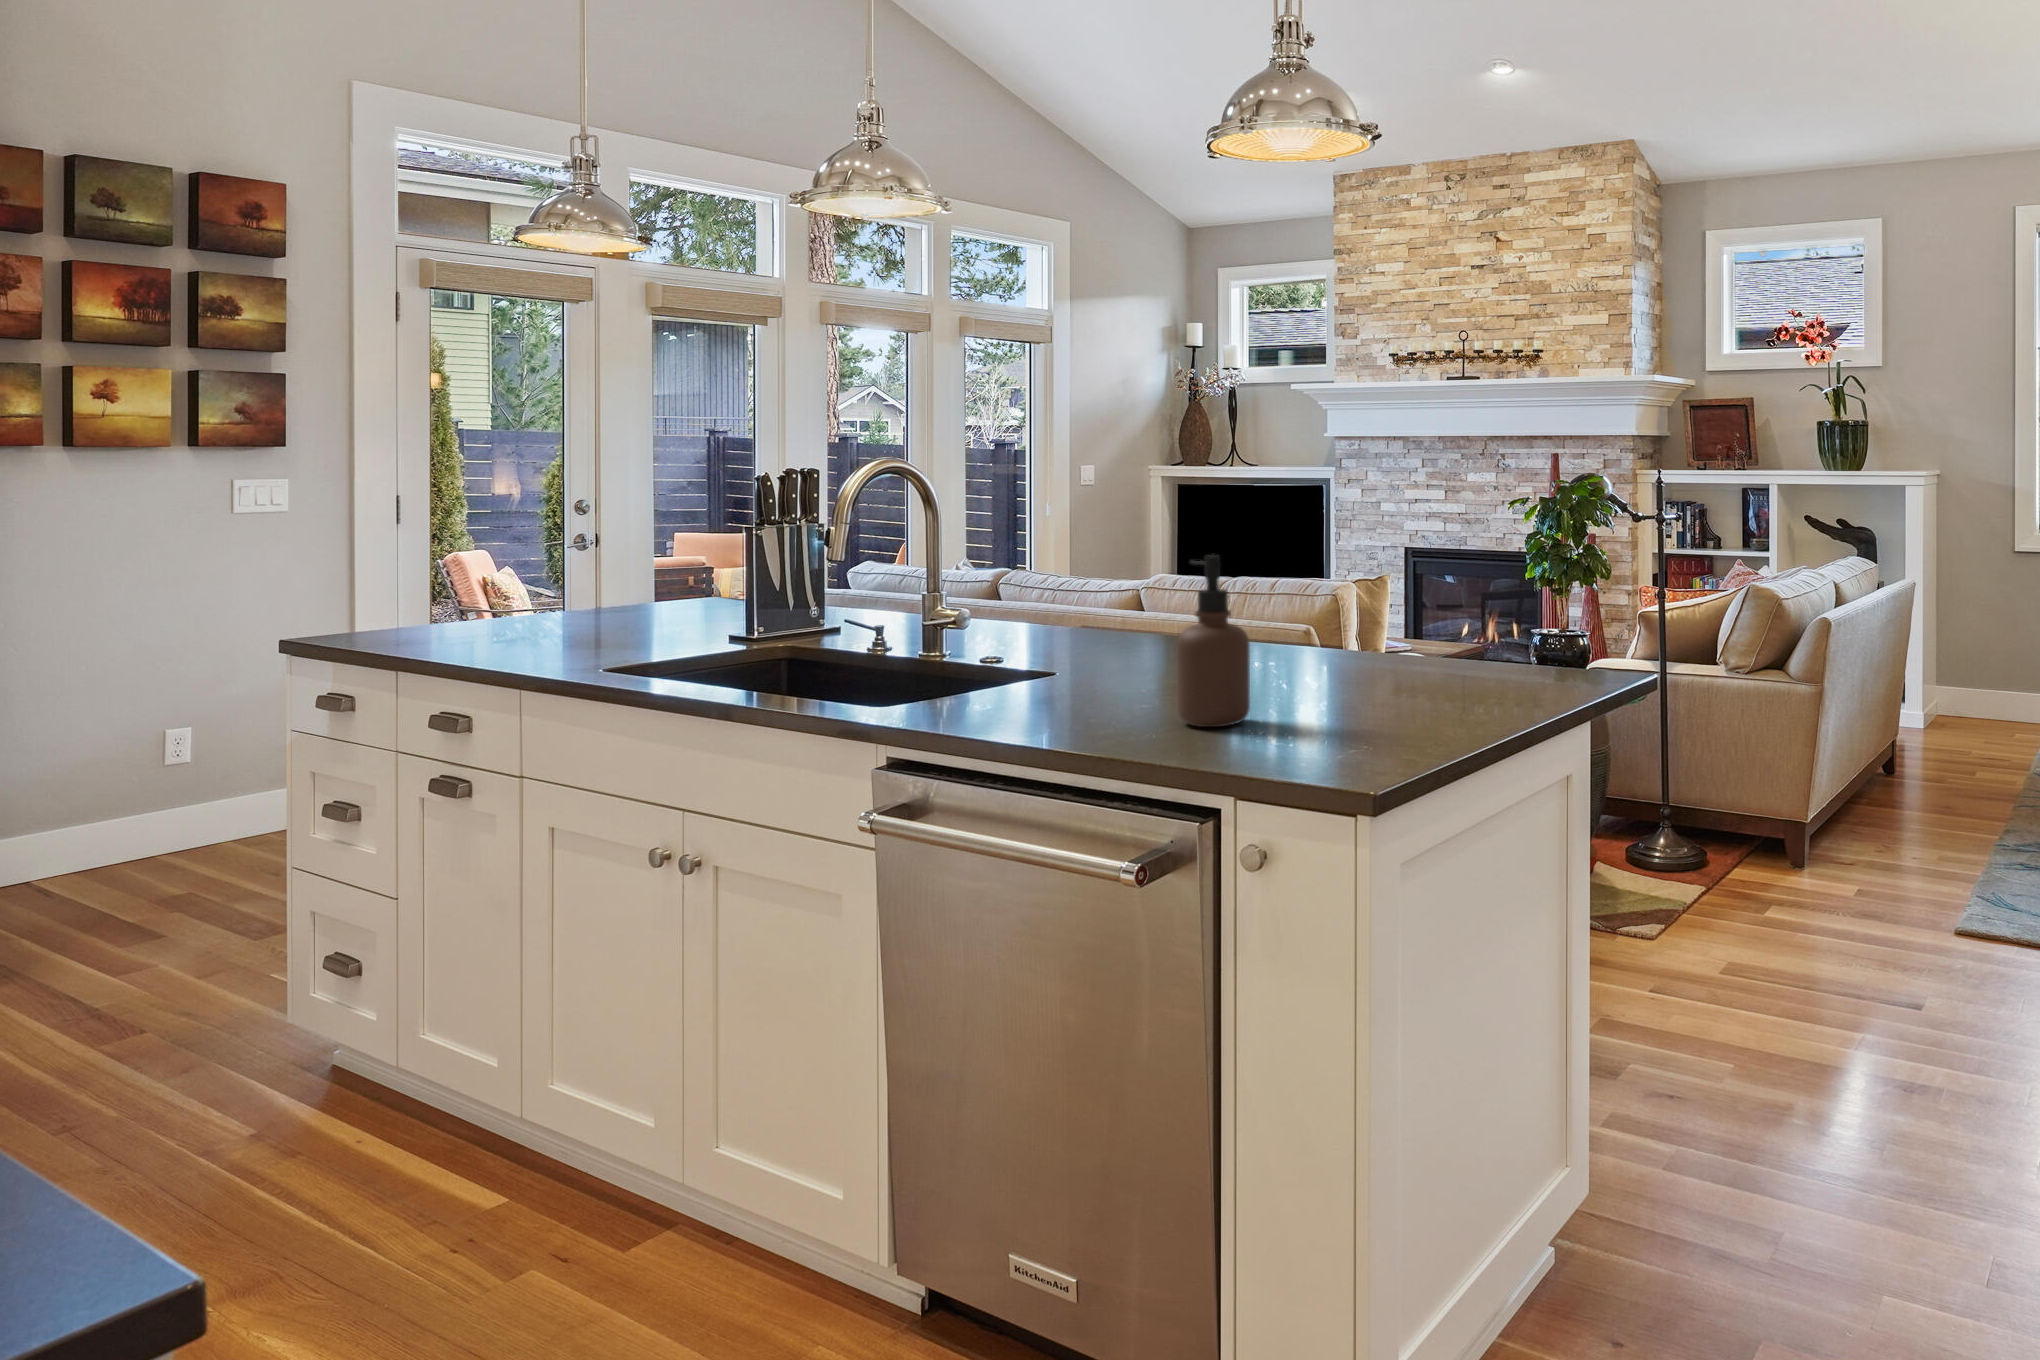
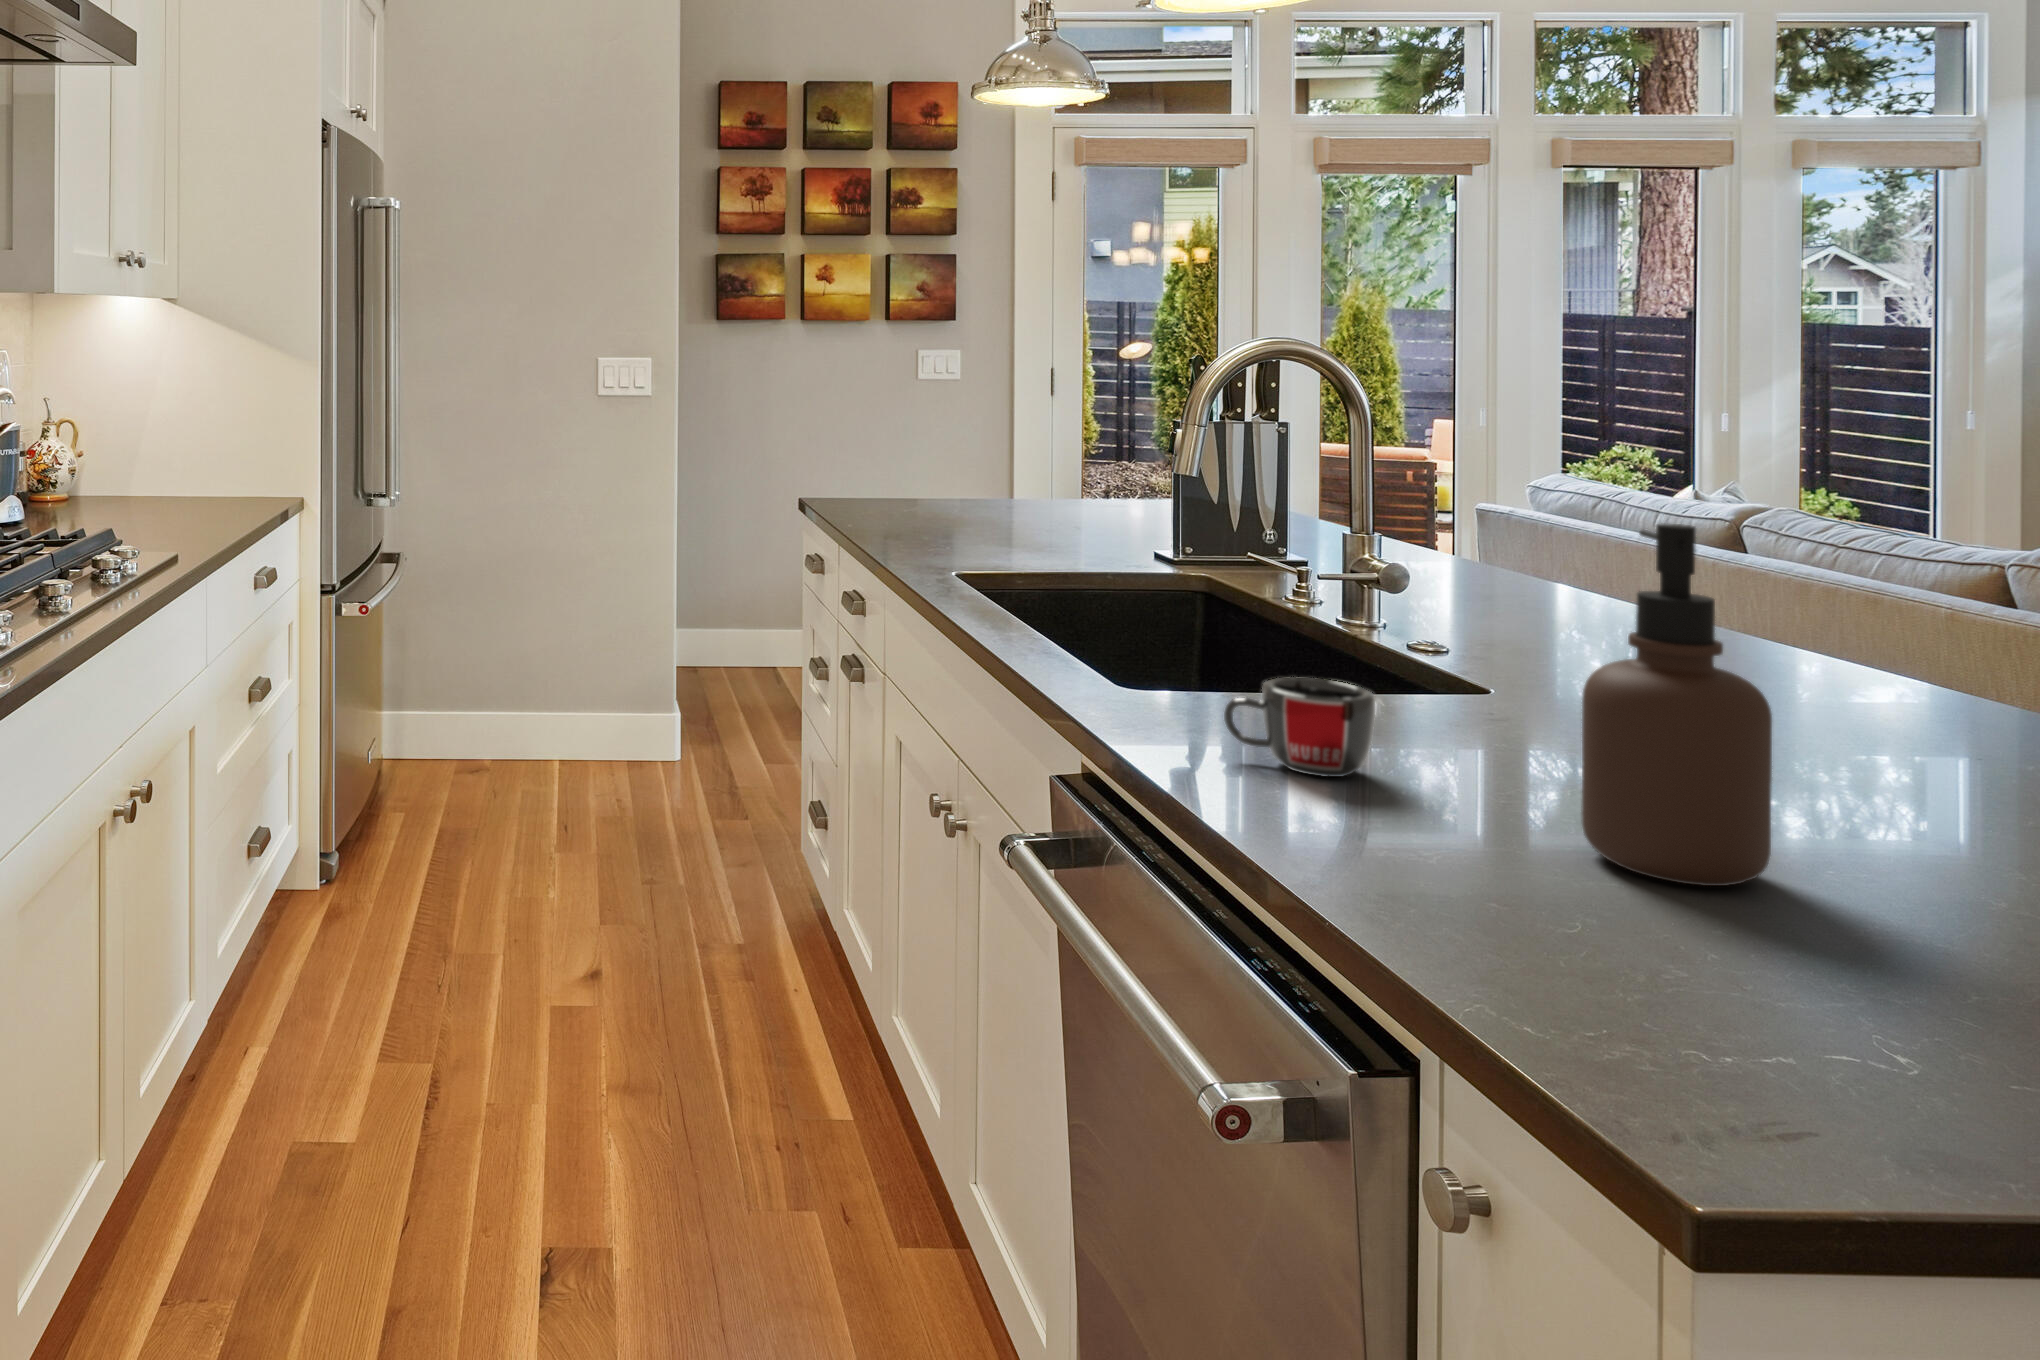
mug: none [984,671,1065,726] -> present [1224,677,1375,777]

